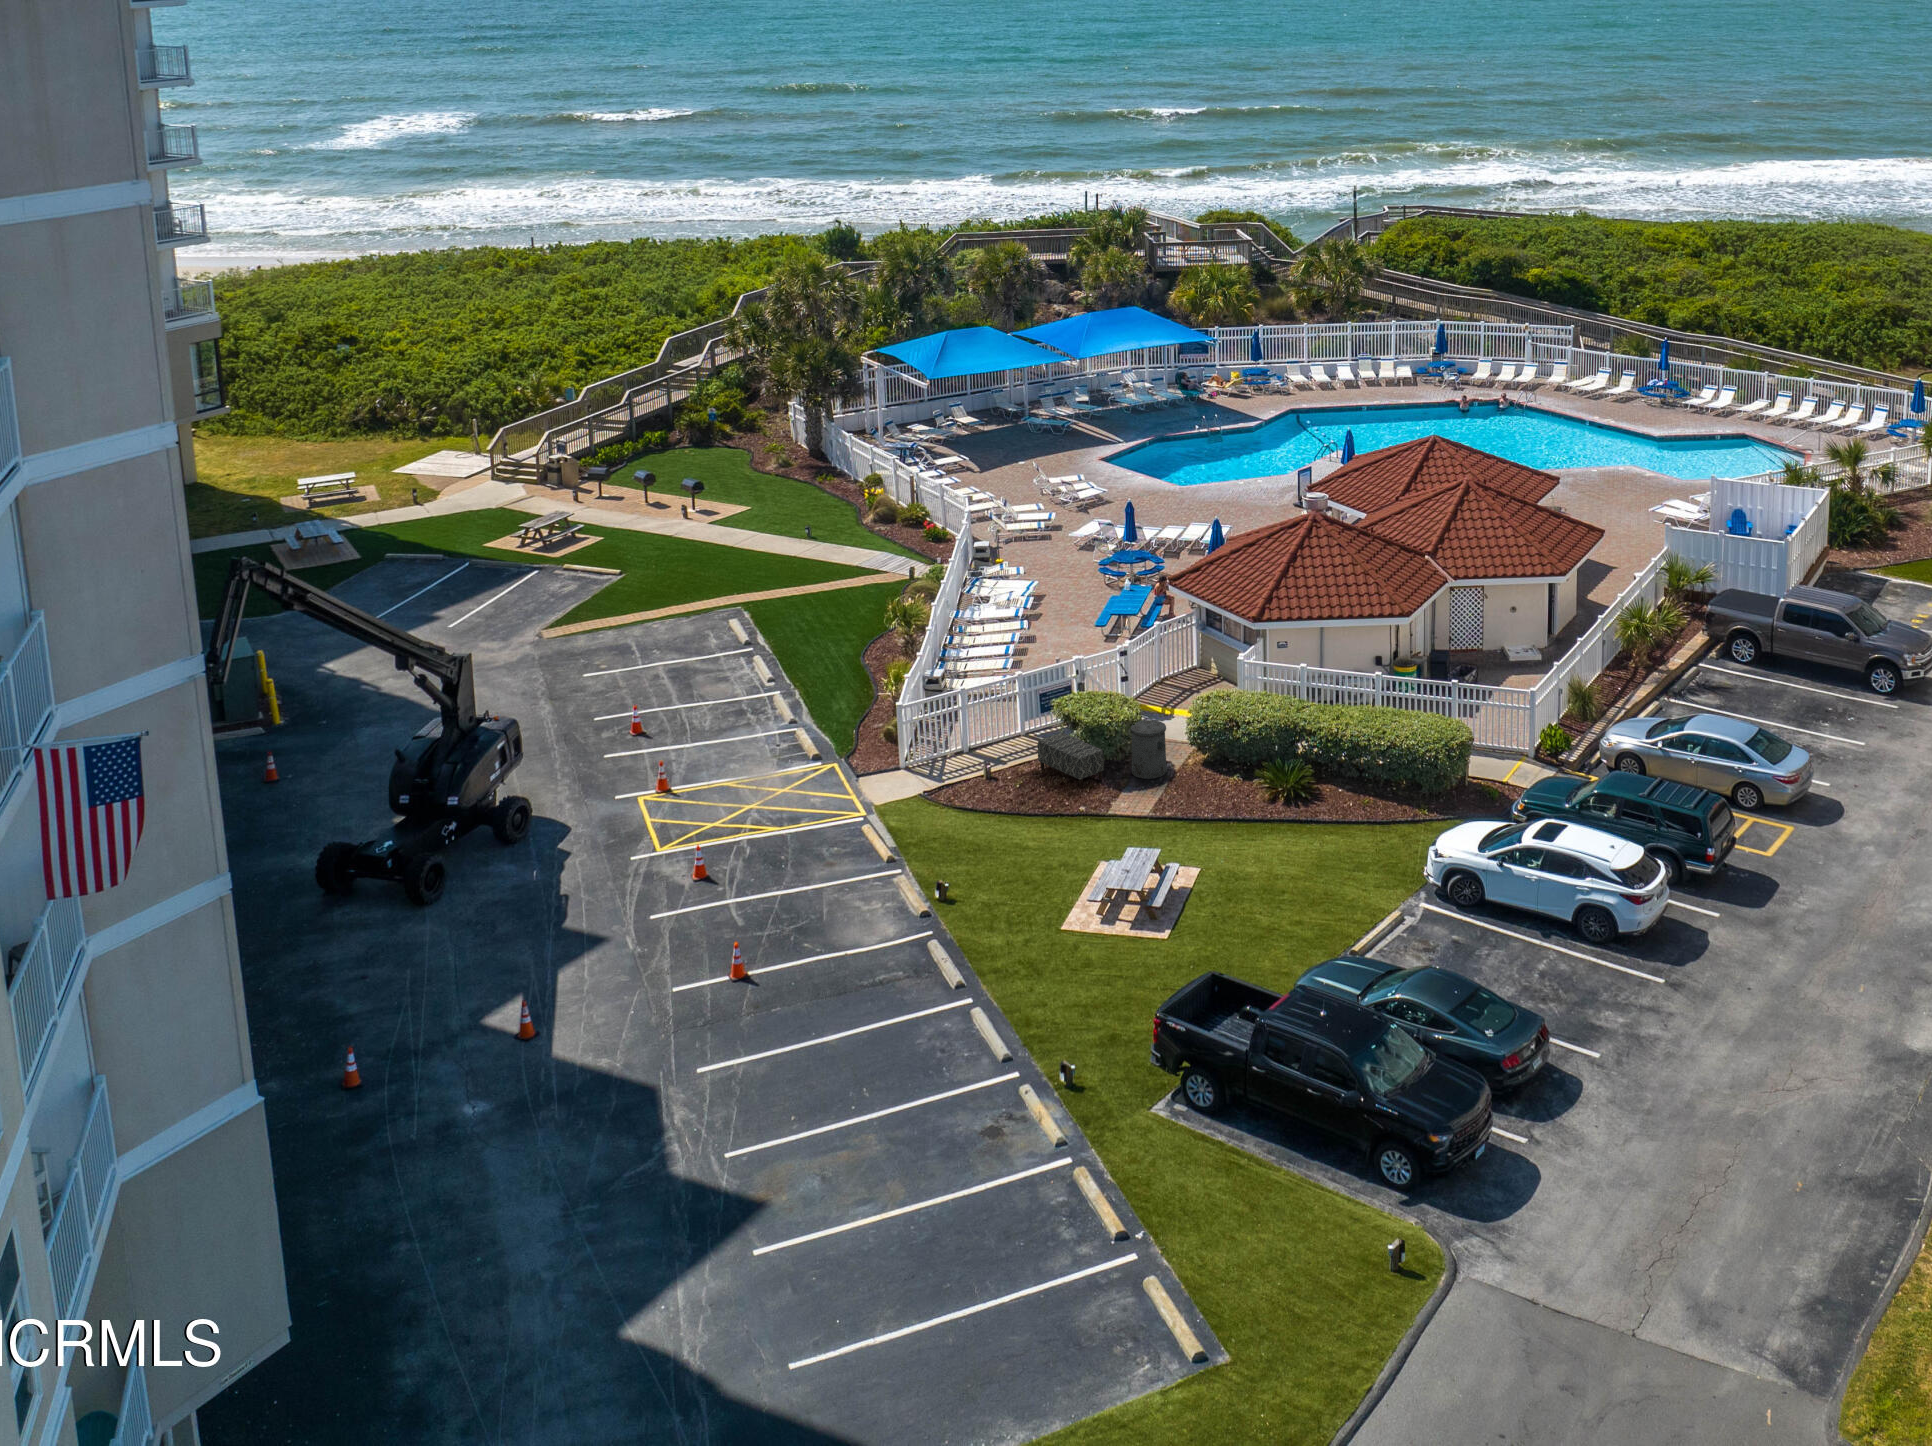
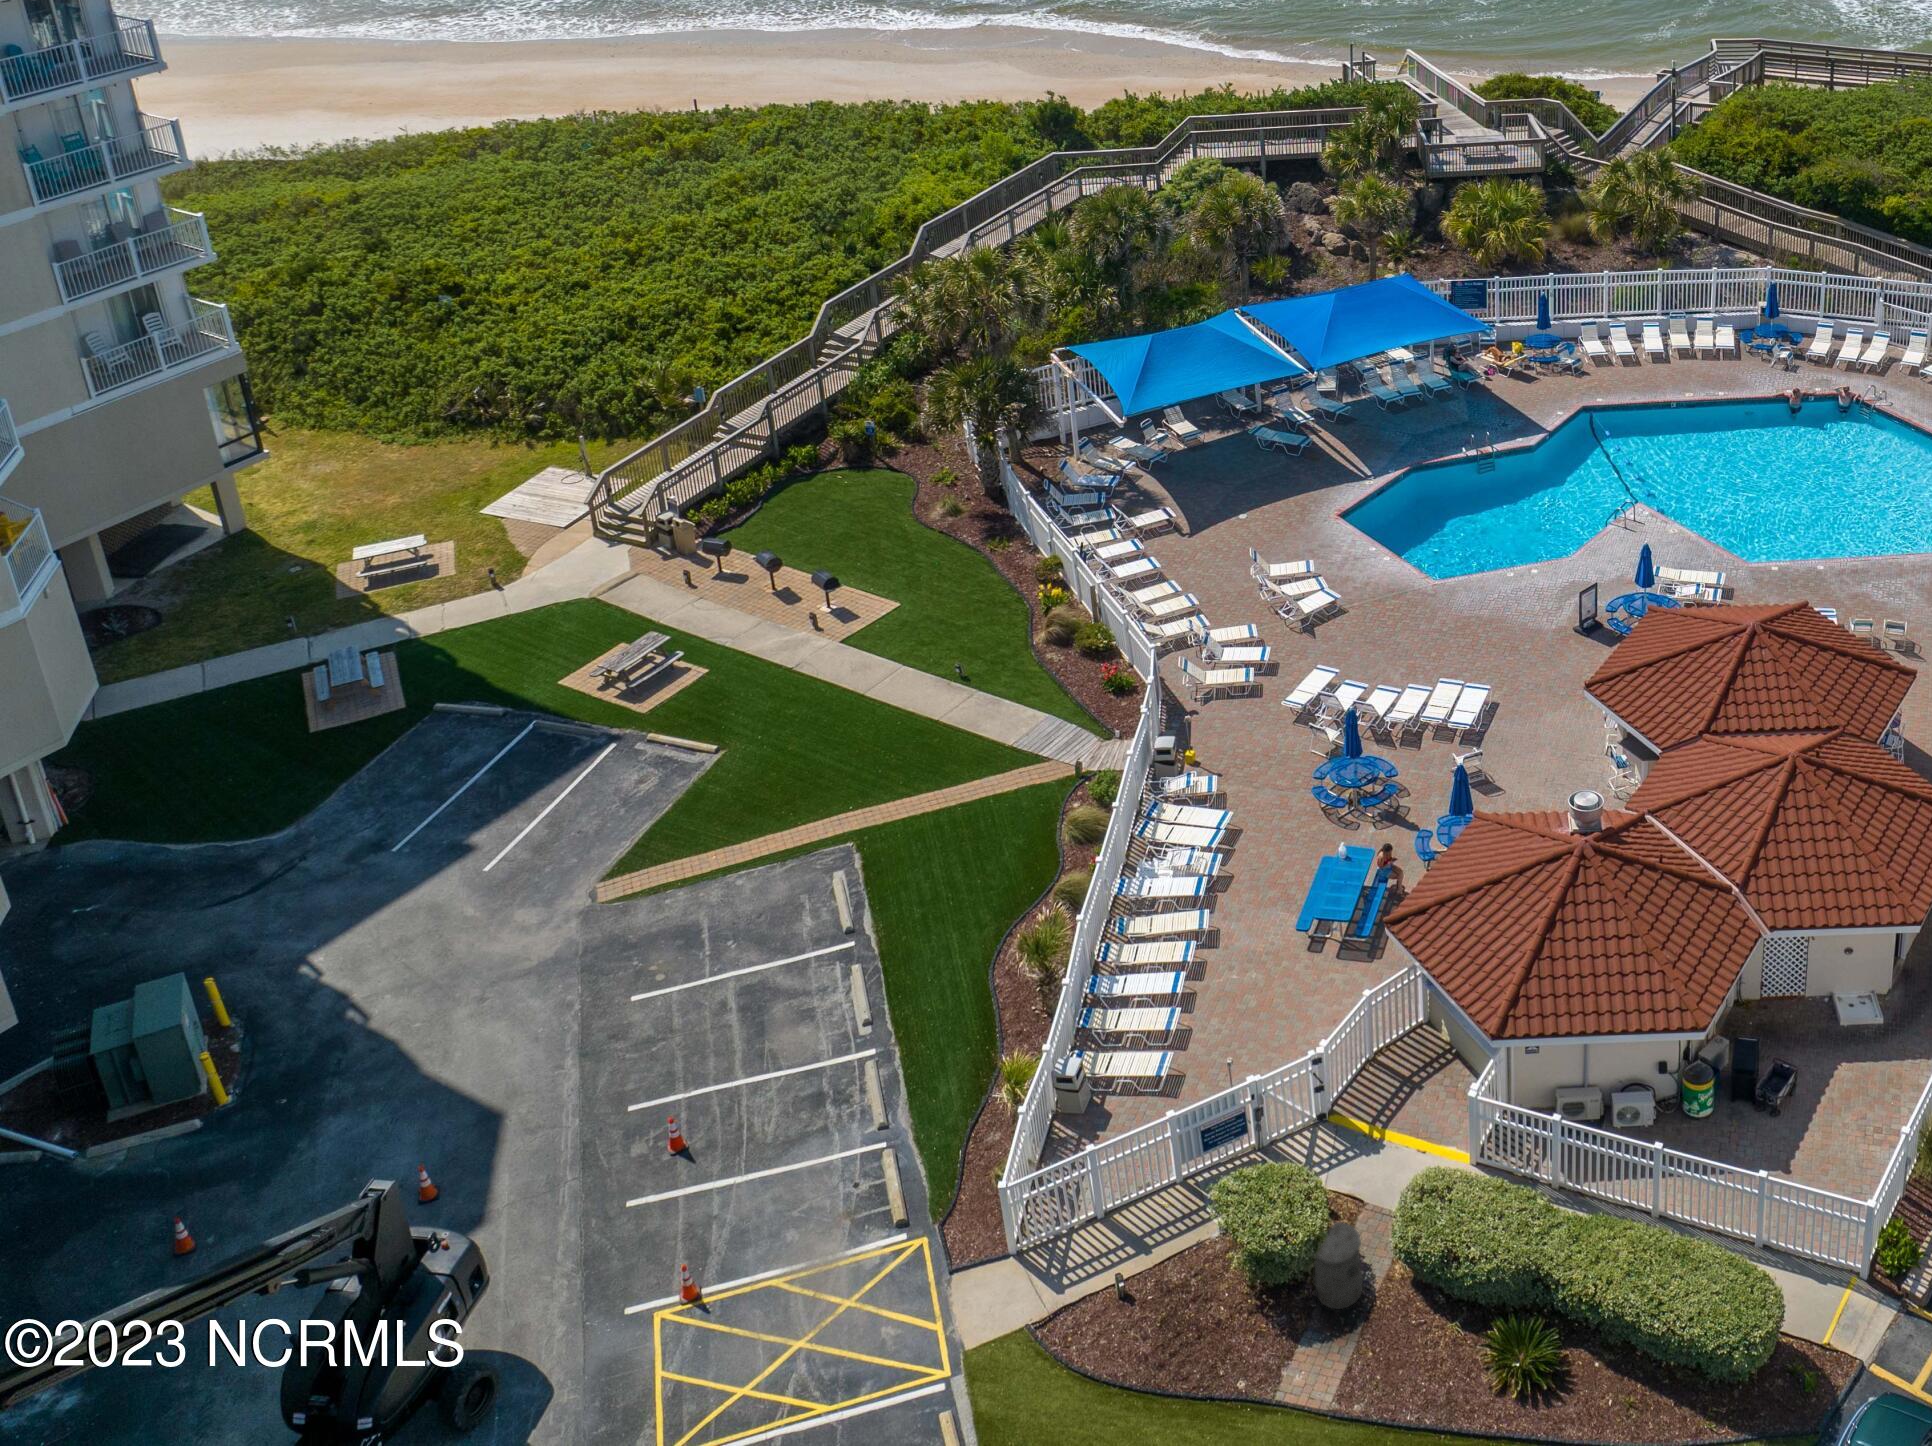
bench: present [1038,732,1104,788] -> none [1188,1225,1276,1332]

